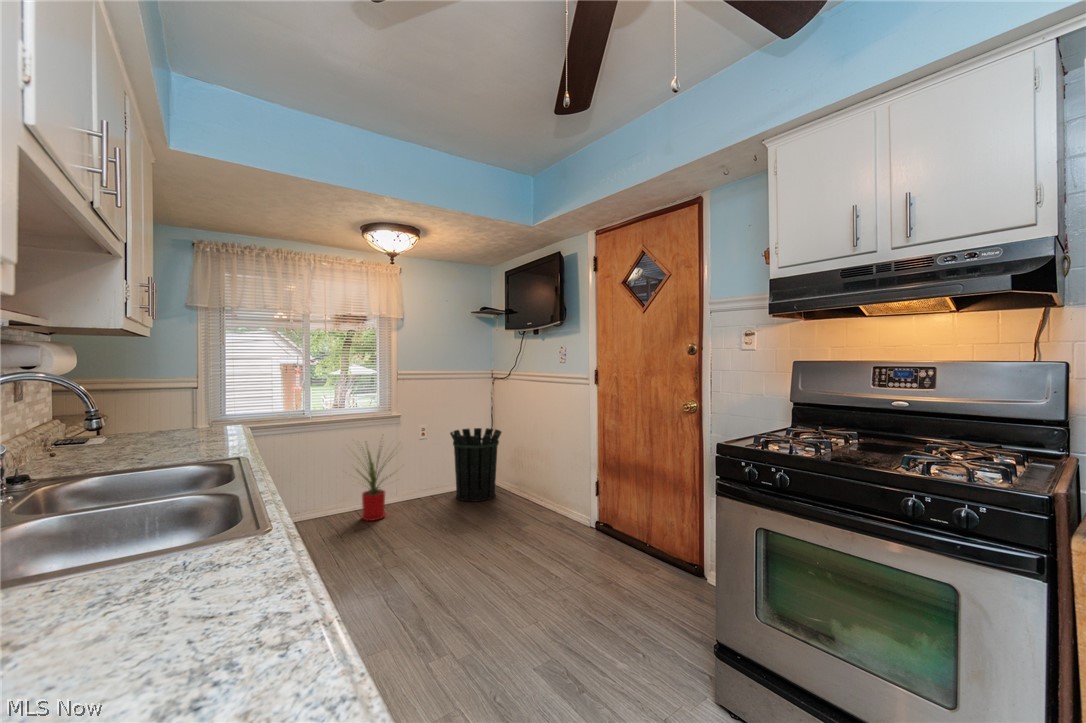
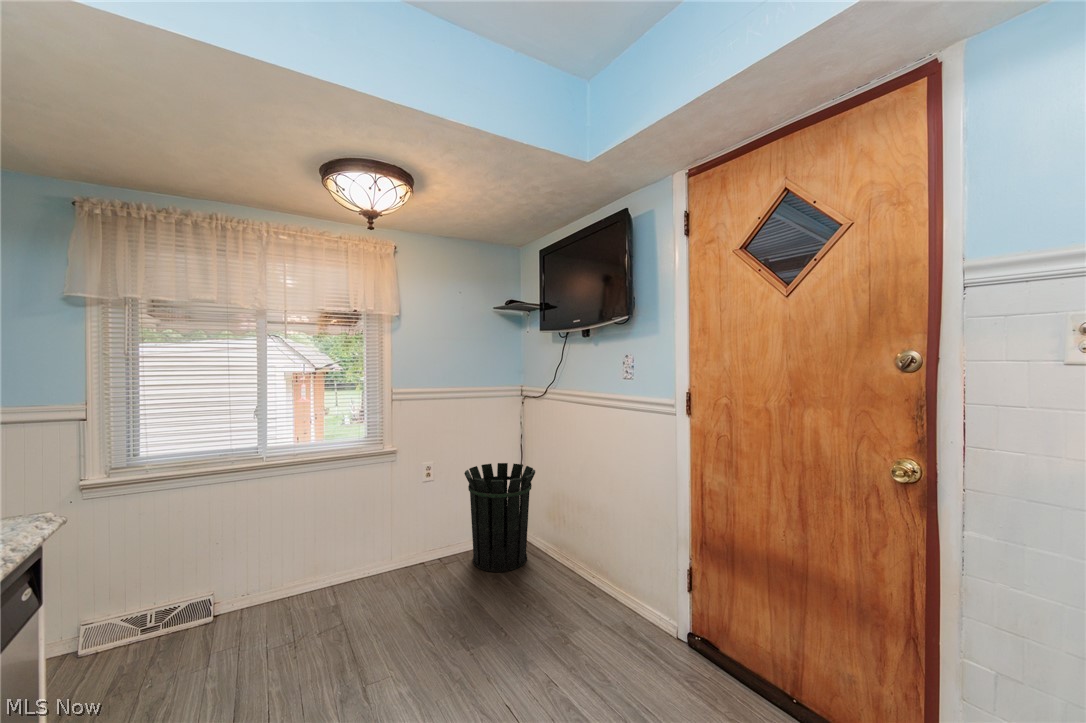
house plant: present [356,449,392,521] -> none [303,478,400,611]

